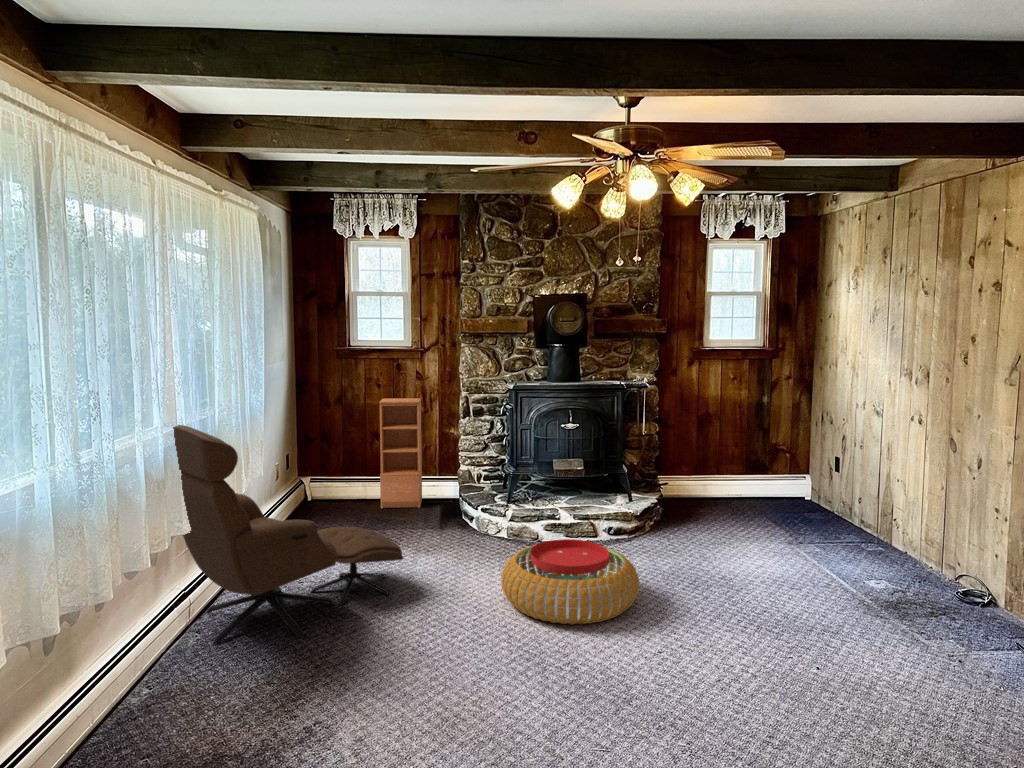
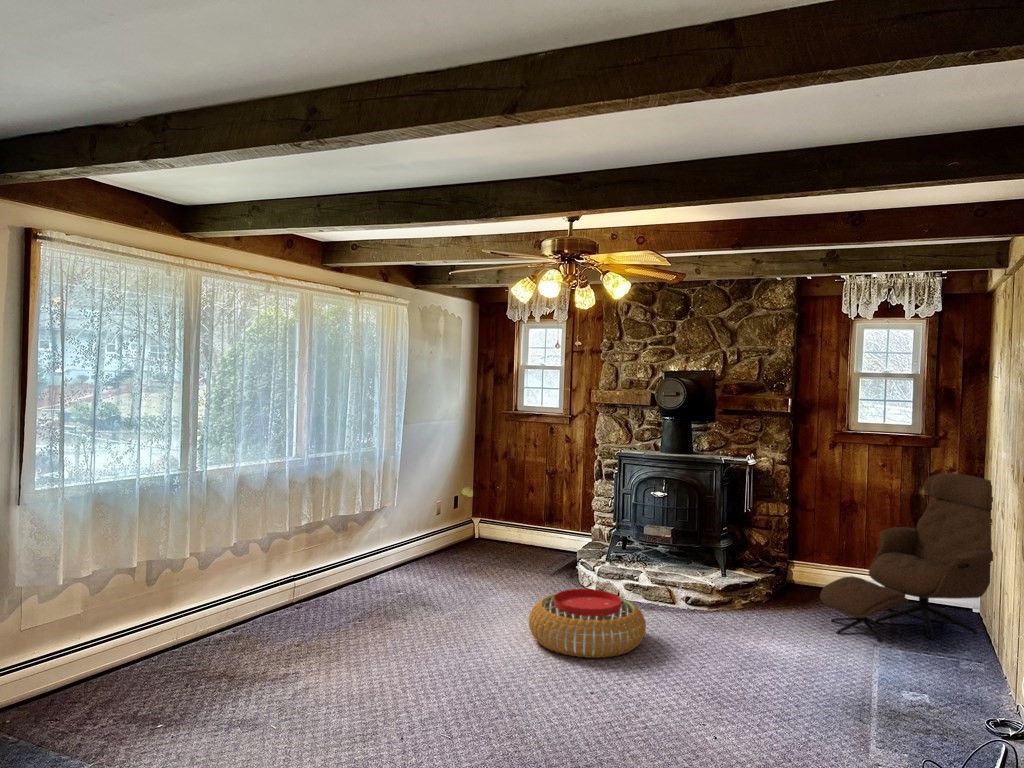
bookcase: present [379,398,422,508] -> none [525,456,571,558]
lounge chair: present [173,425,403,644] -> present [820,473,993,642]

